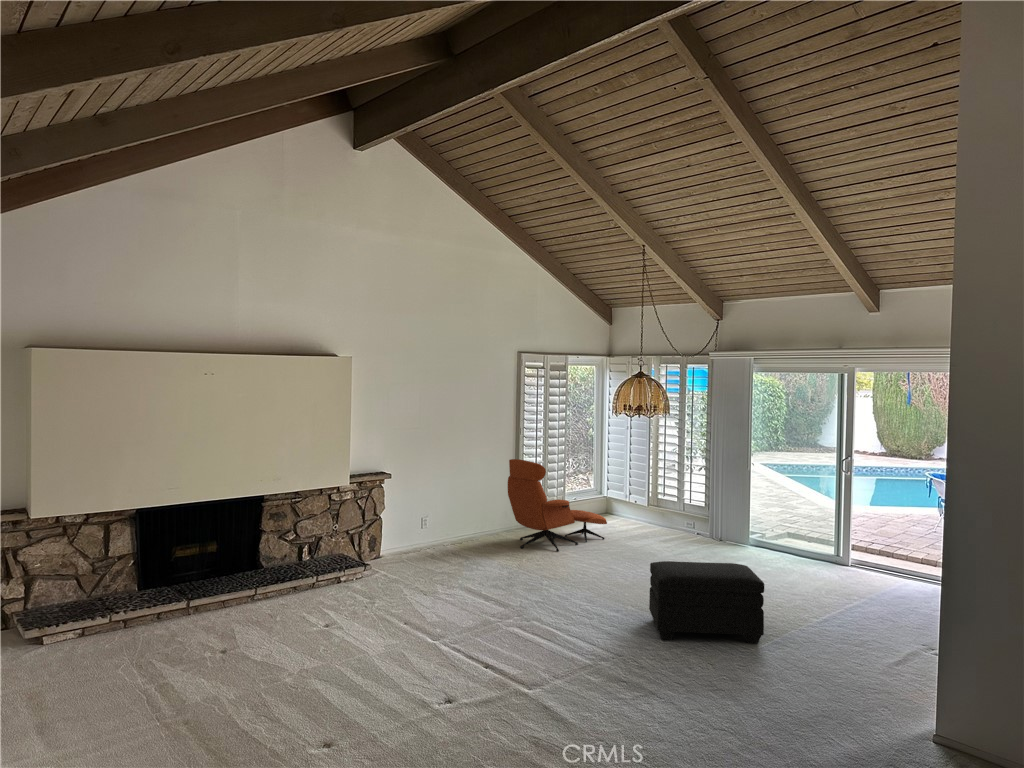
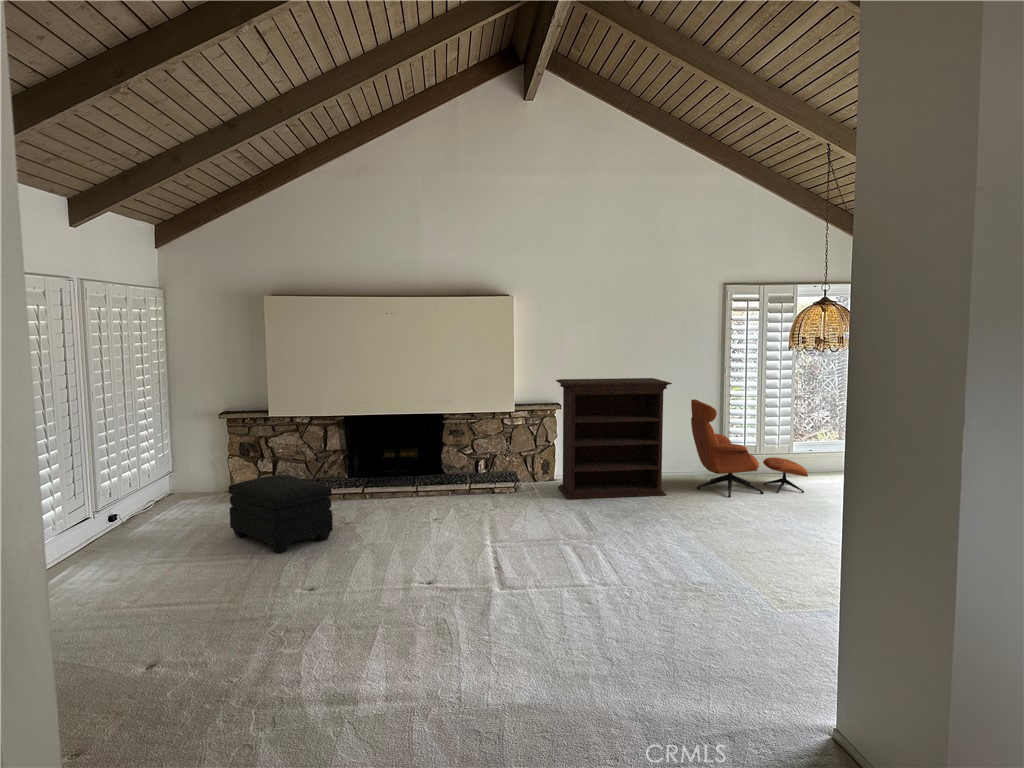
bookshelf: none [395,440,511,576] -> present [556,378,672,499]
ottoman: present [649,561,764,643] -> present [229,475,333,553]

